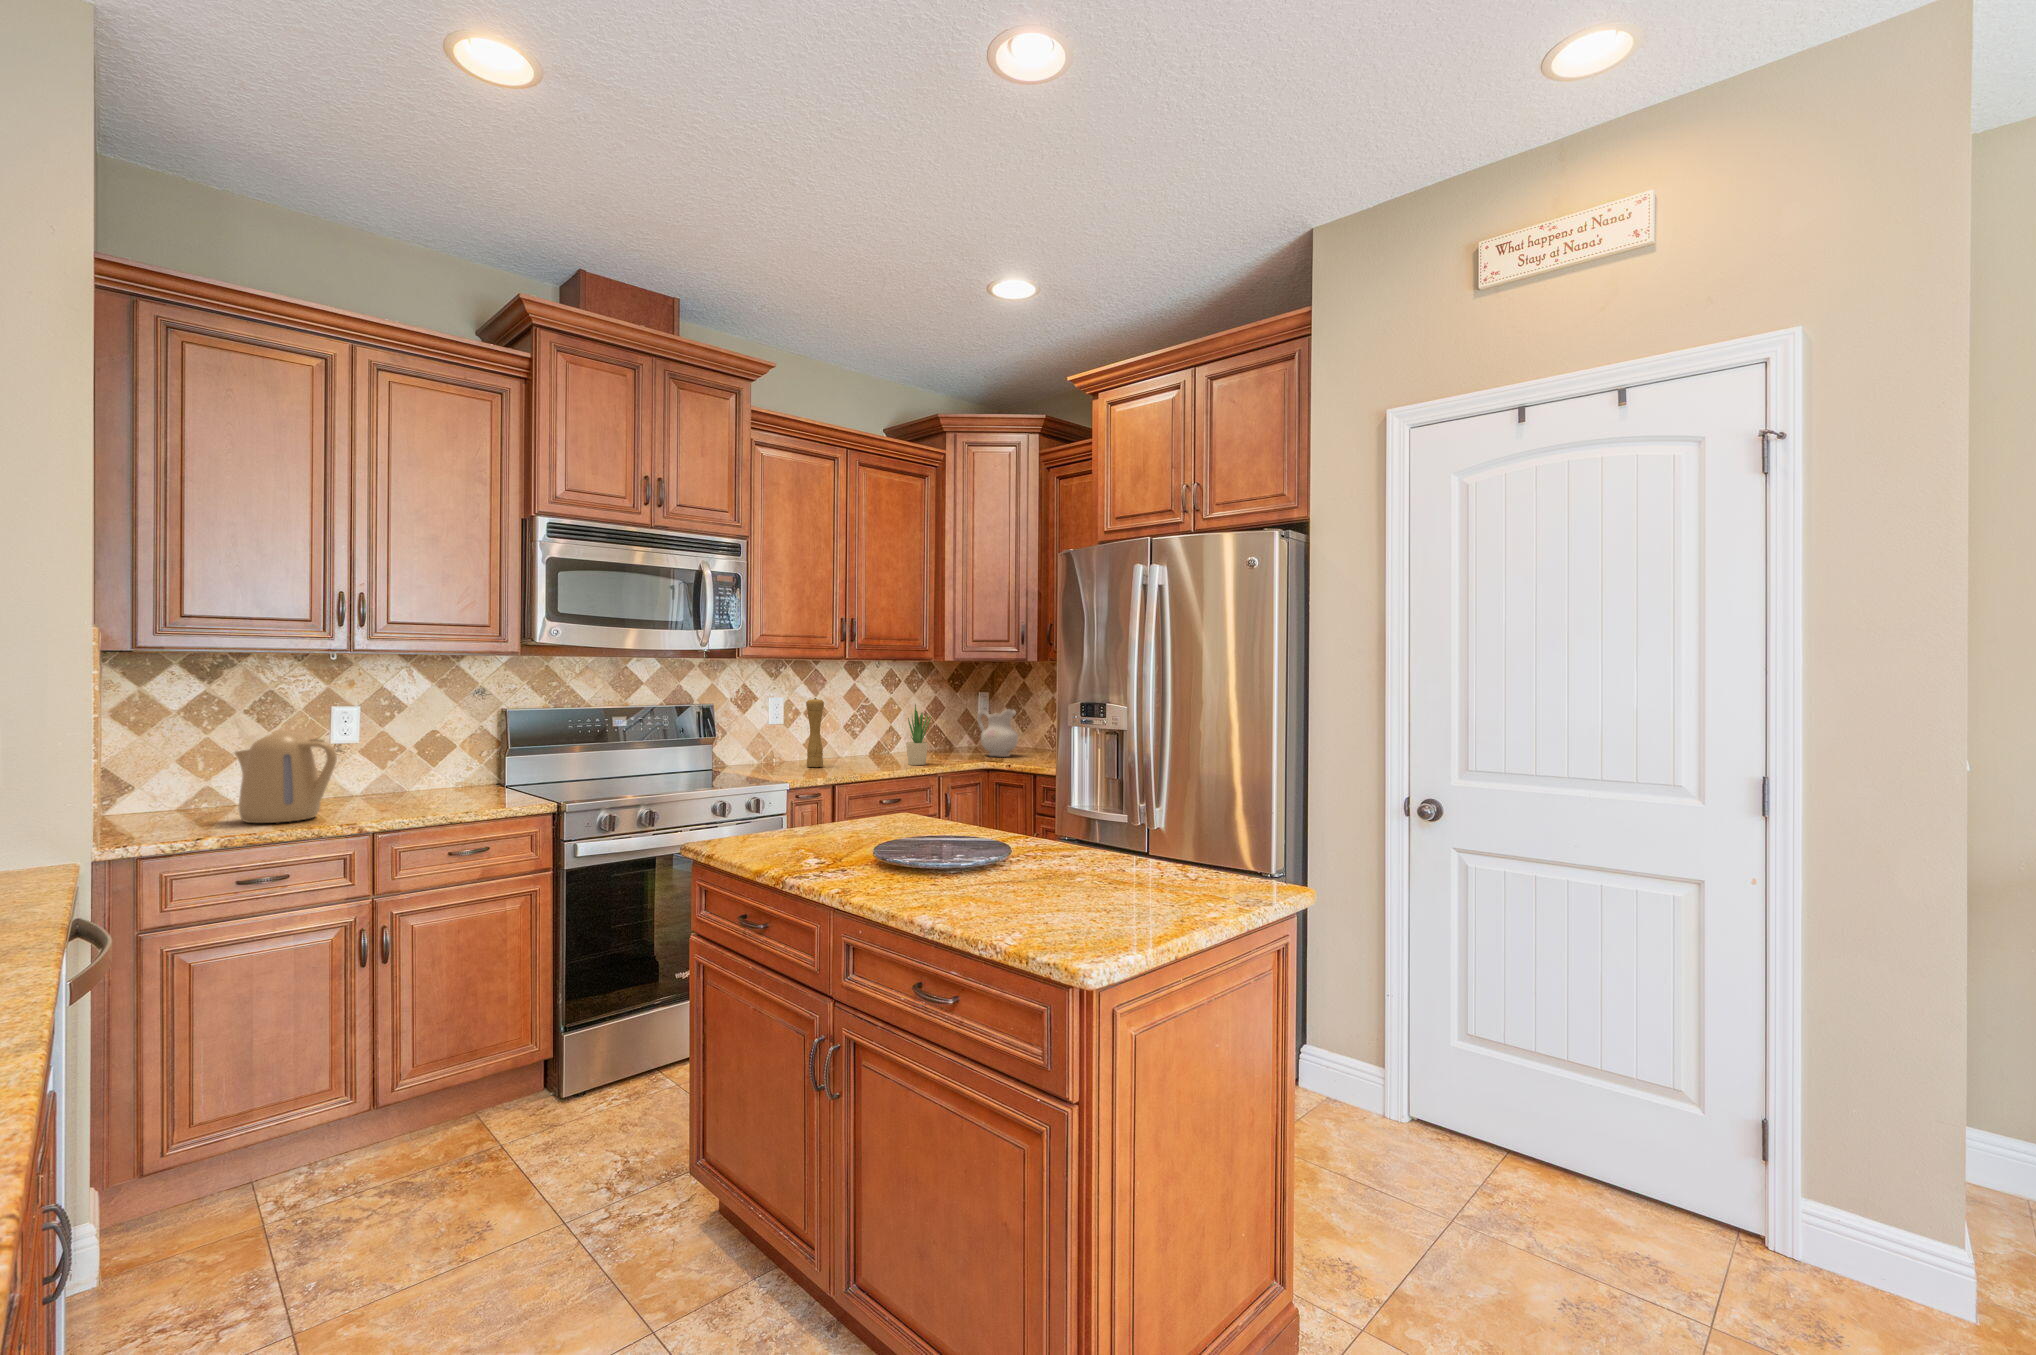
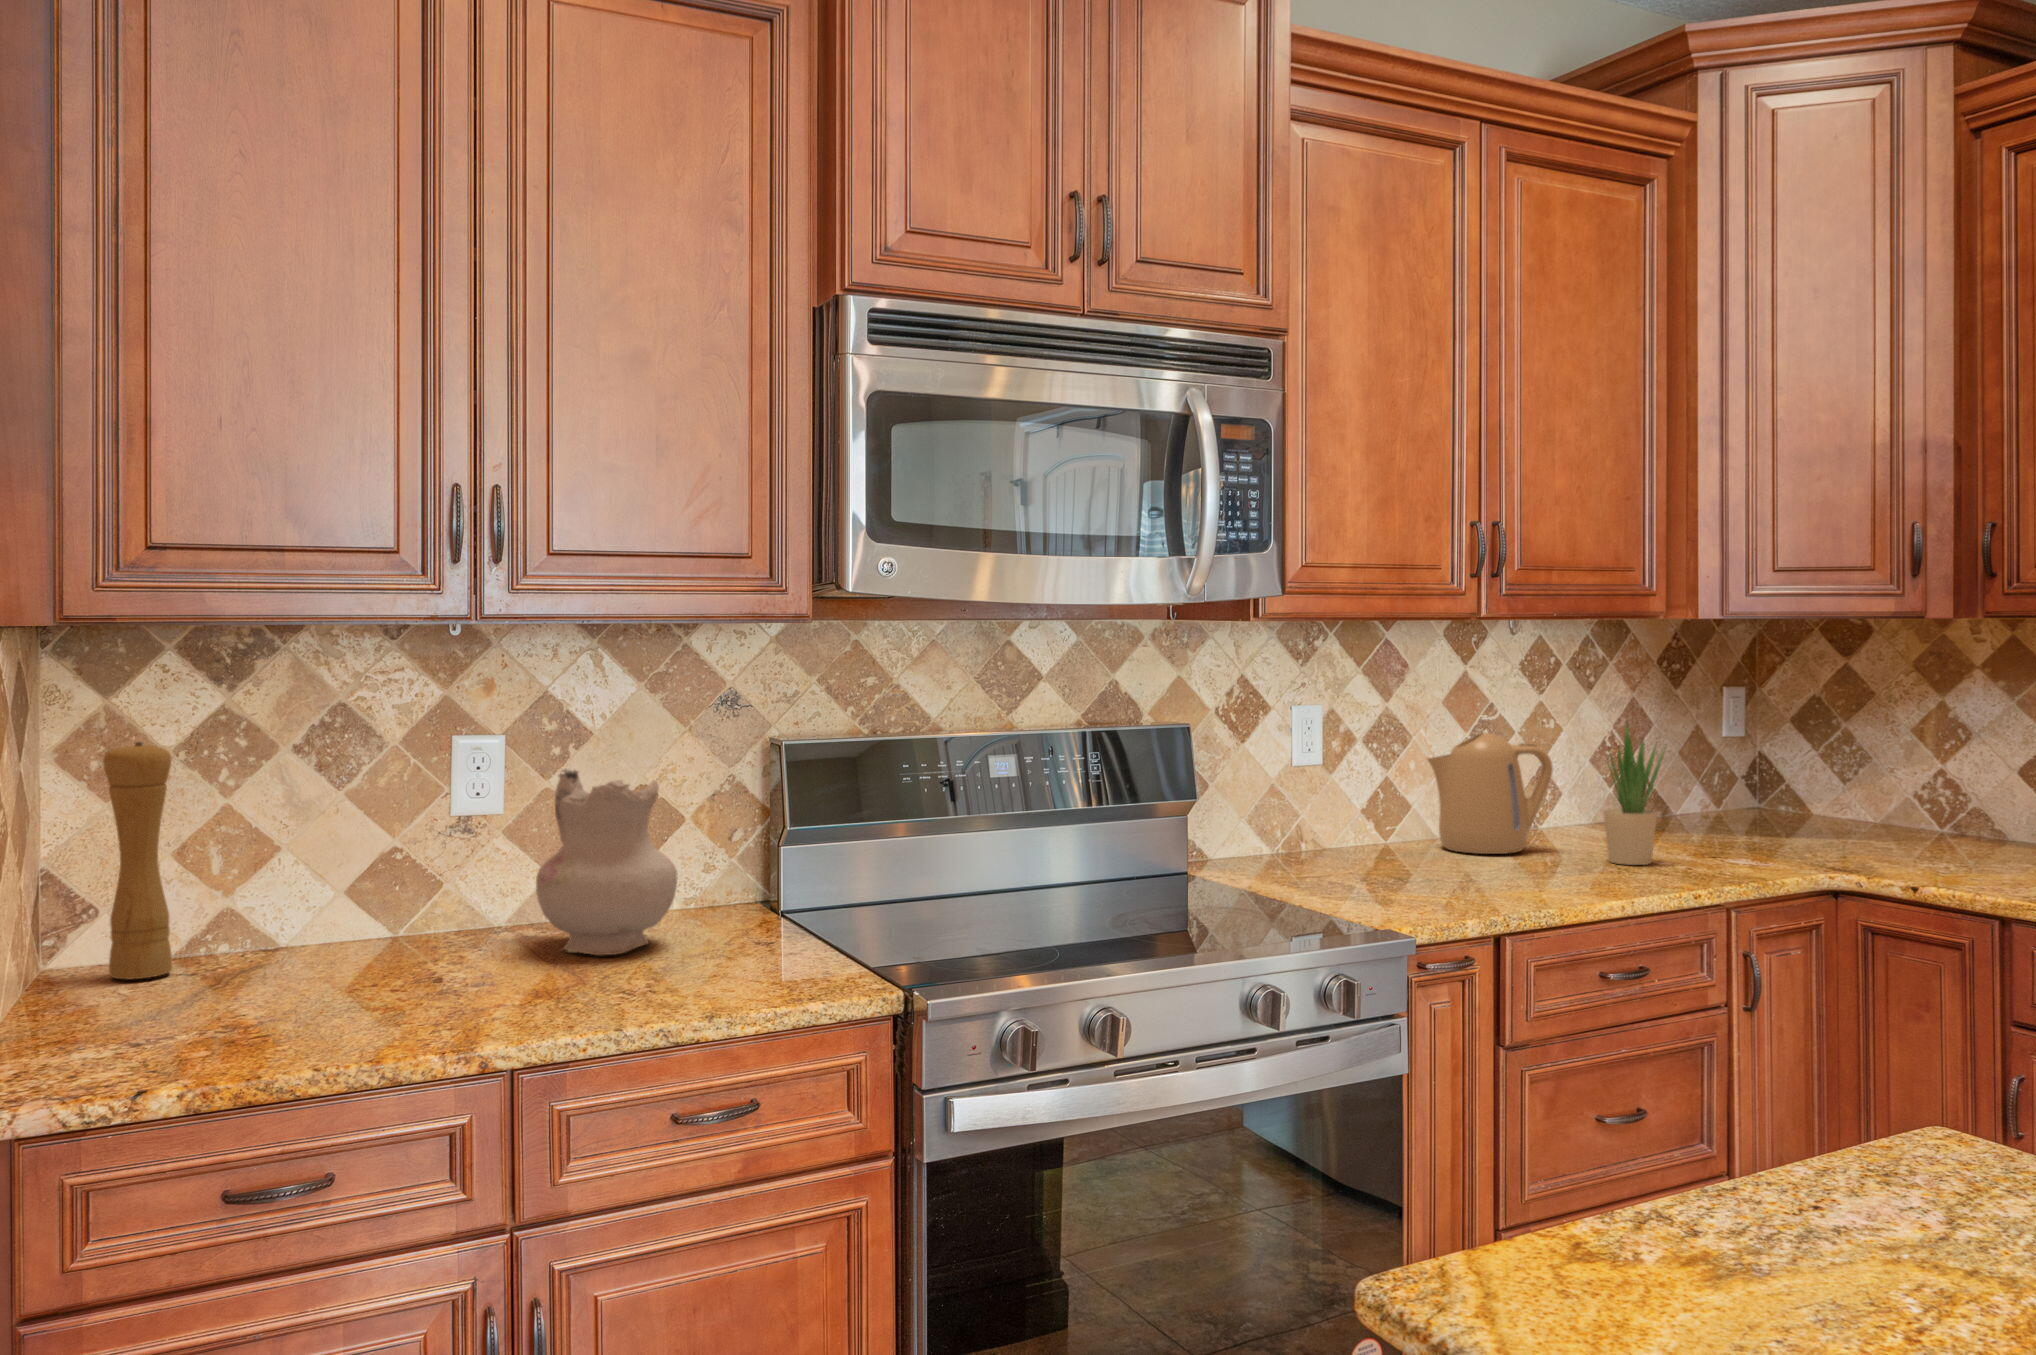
pepper mill: present [806,698,824,767] -> present [103,742,172,979]
ceramic pitcher: present [978,708,1018,757] -> present [536,769,677,955]
kettle: present [235,732,337,823] -> present [1428,733,1553,854]

